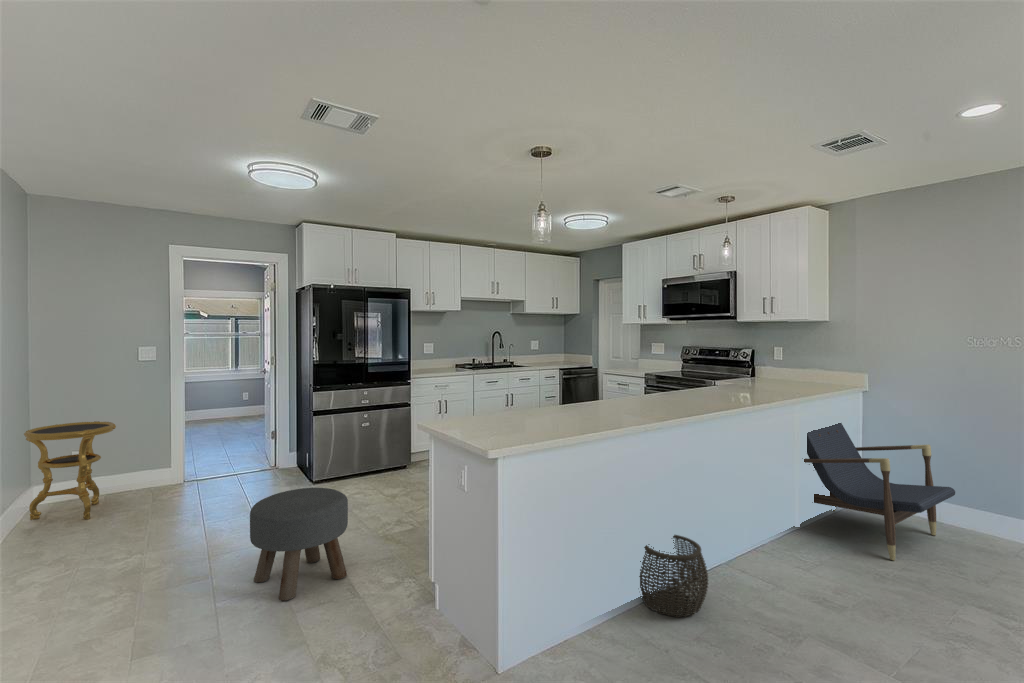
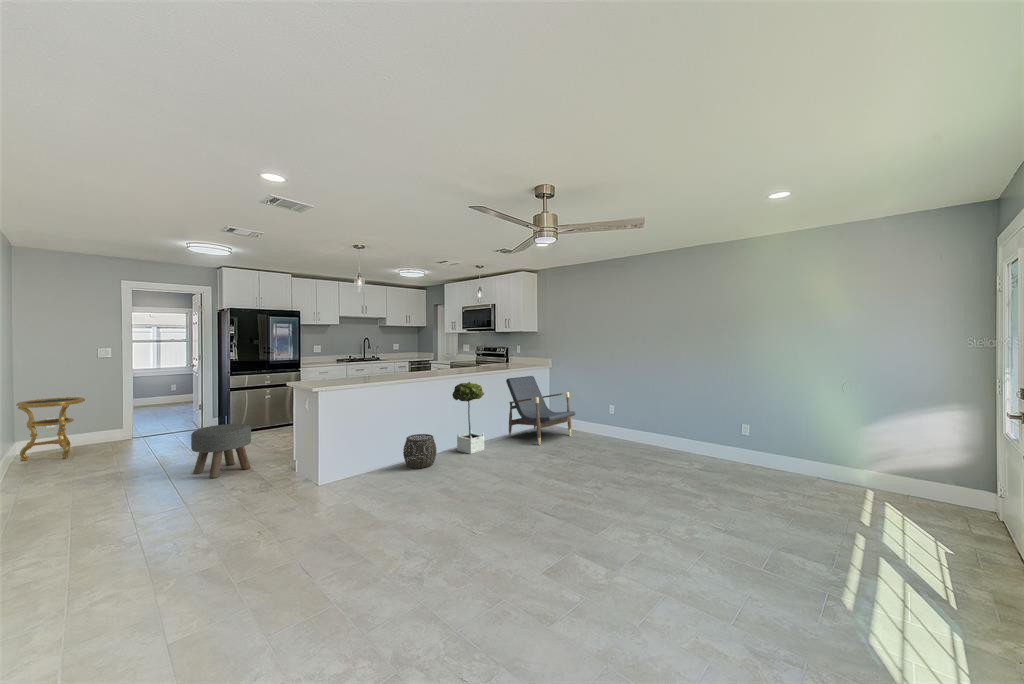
potted tree: none [713,425,780,576] -> present [452,382,484,454]

